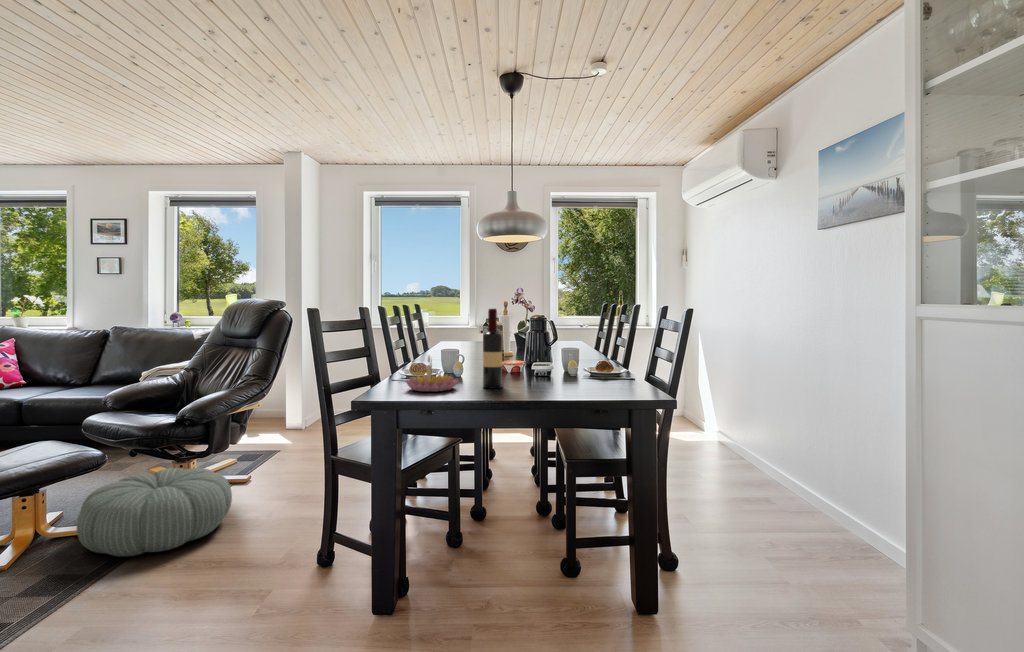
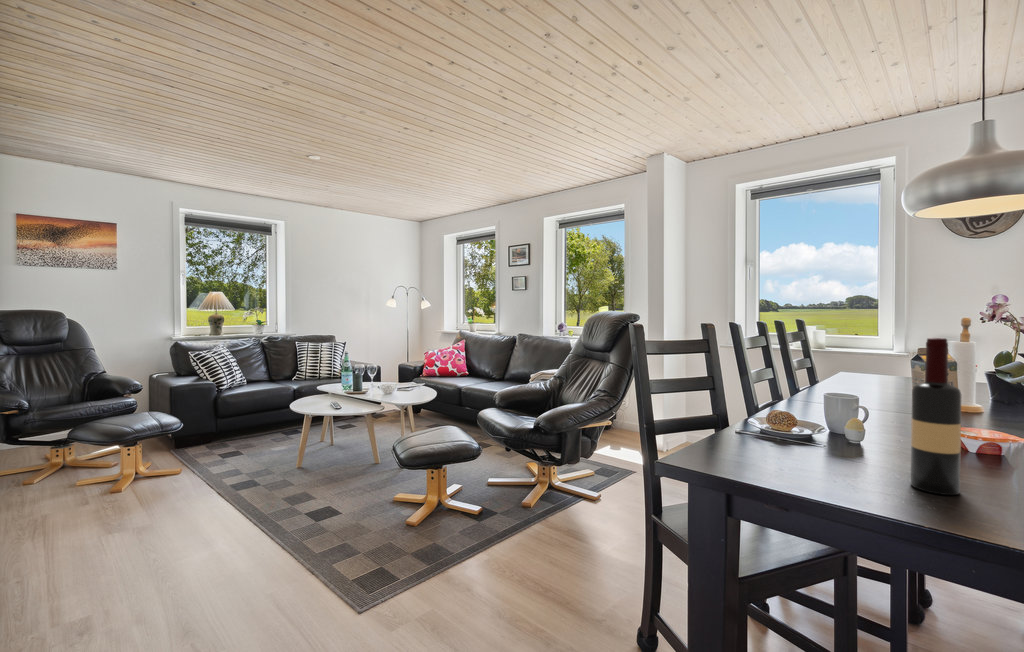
candle holder: present [406,356,458,392] -> none [752,411,855,481]
pouf: present [77,468,232,556] -> none [450,474,571,561]

